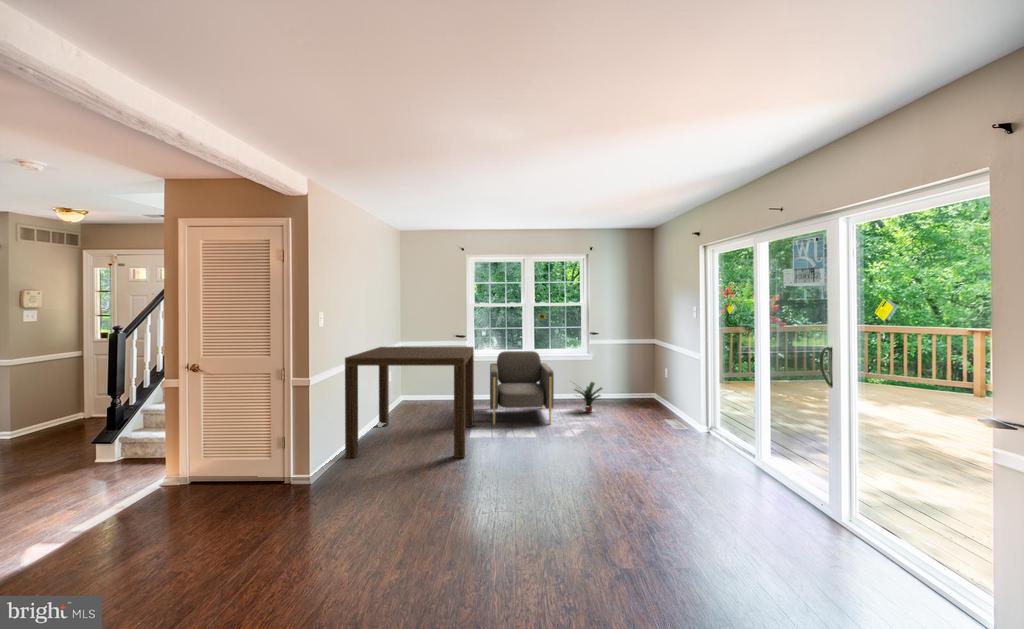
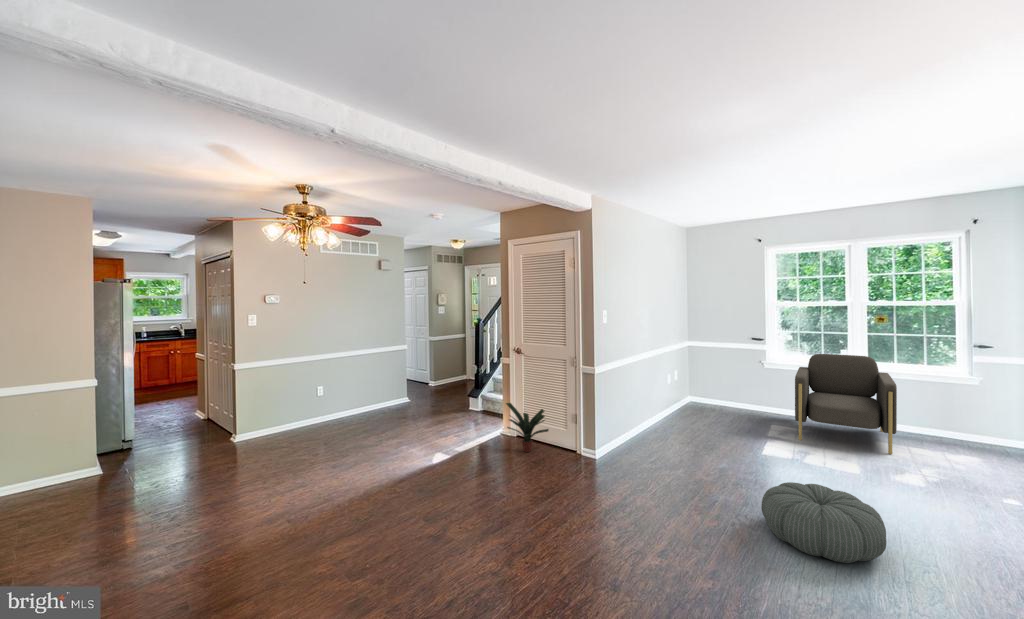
dining table: present [345,347,474,458] -> none [627,341,772,469]
potted plant: present [575,382,602,413] -> present [506,403,548,452]
pouf: none [482,458,567,519] -> present [761,482,886,563]

